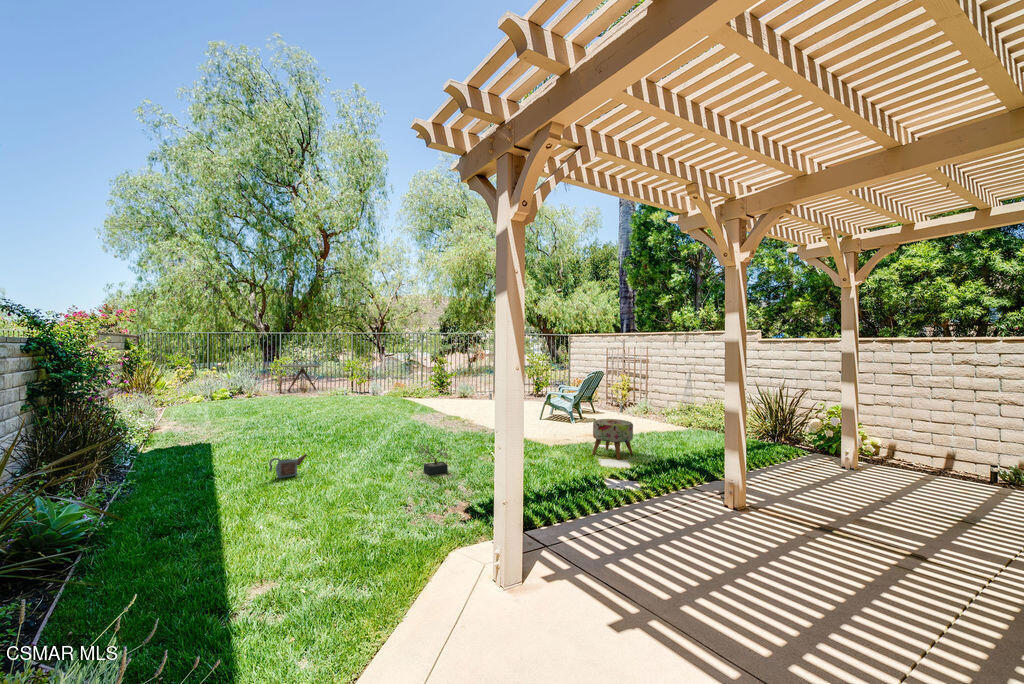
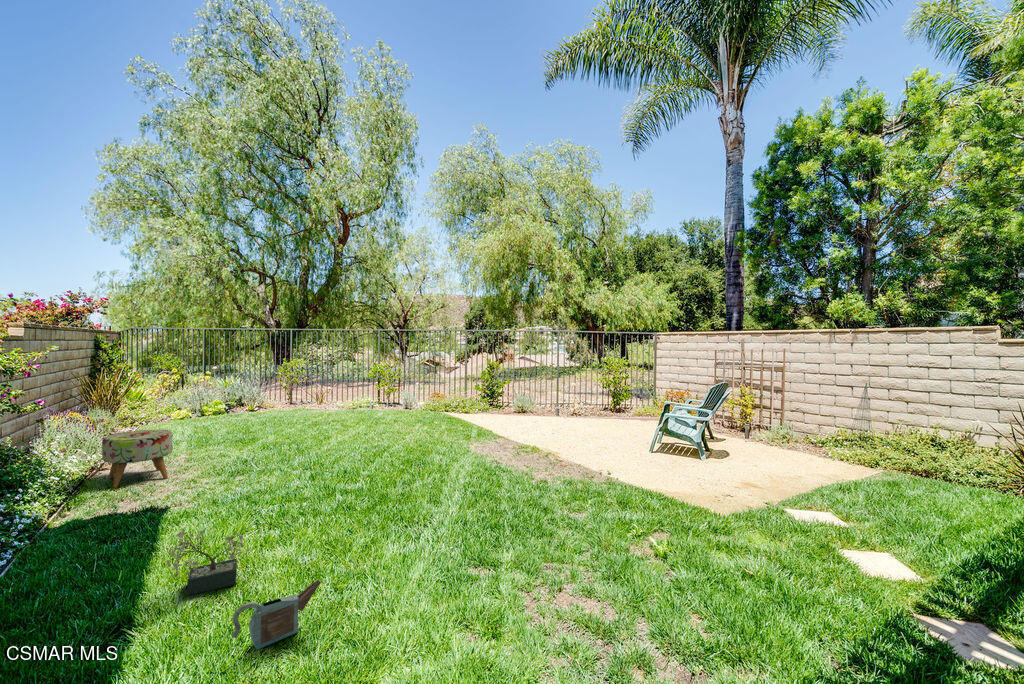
round table: present [282,364,322,391] -> none [292,368,342,403]
ottoman: present [592,419,633,460] -> present [102,429,173,488]
decorative plant: present [417,444,451,475] -> present [167,529,250,595]

